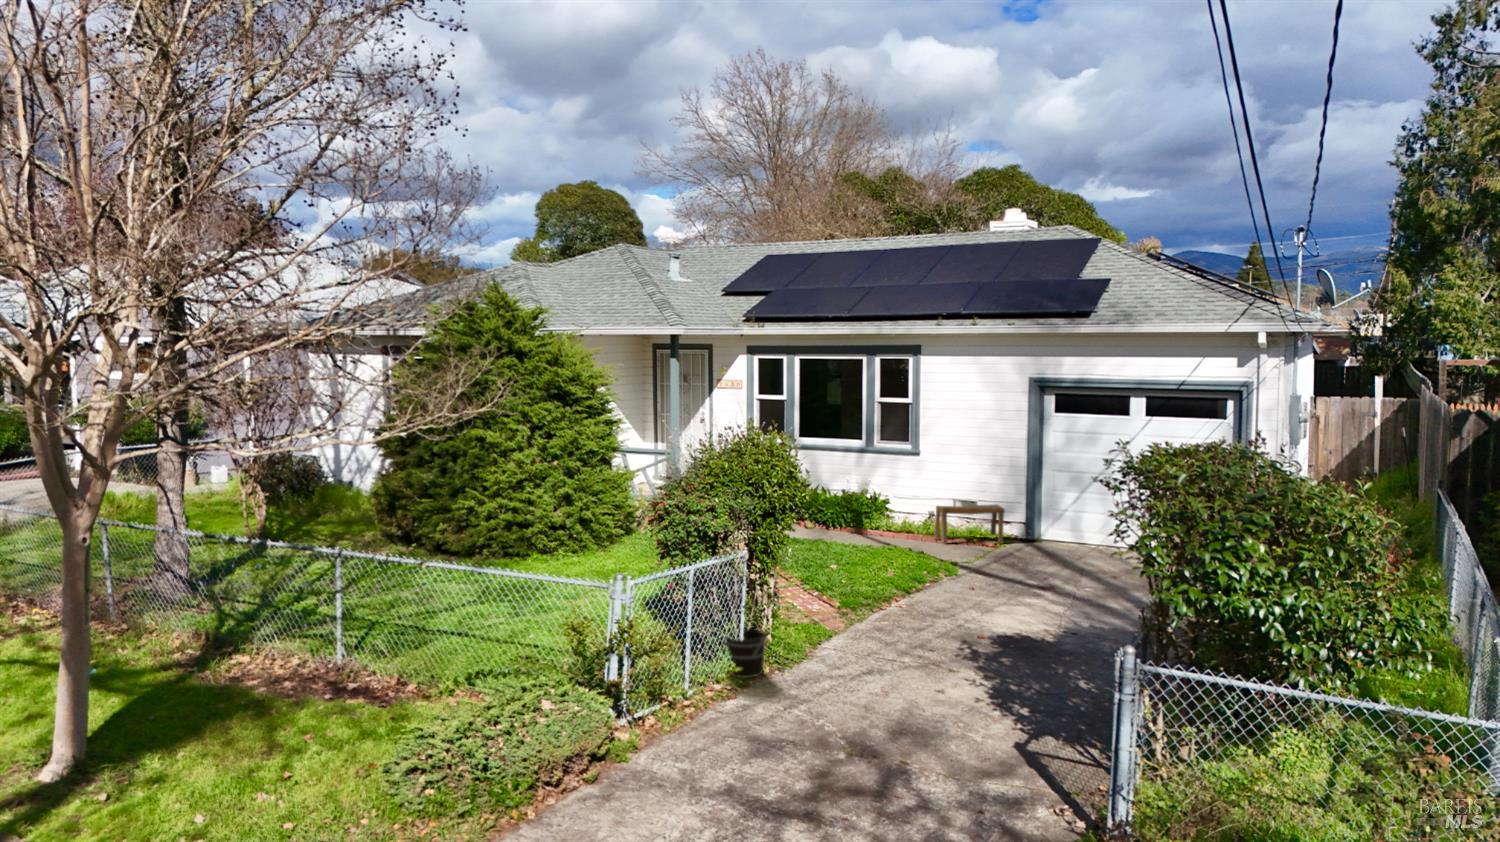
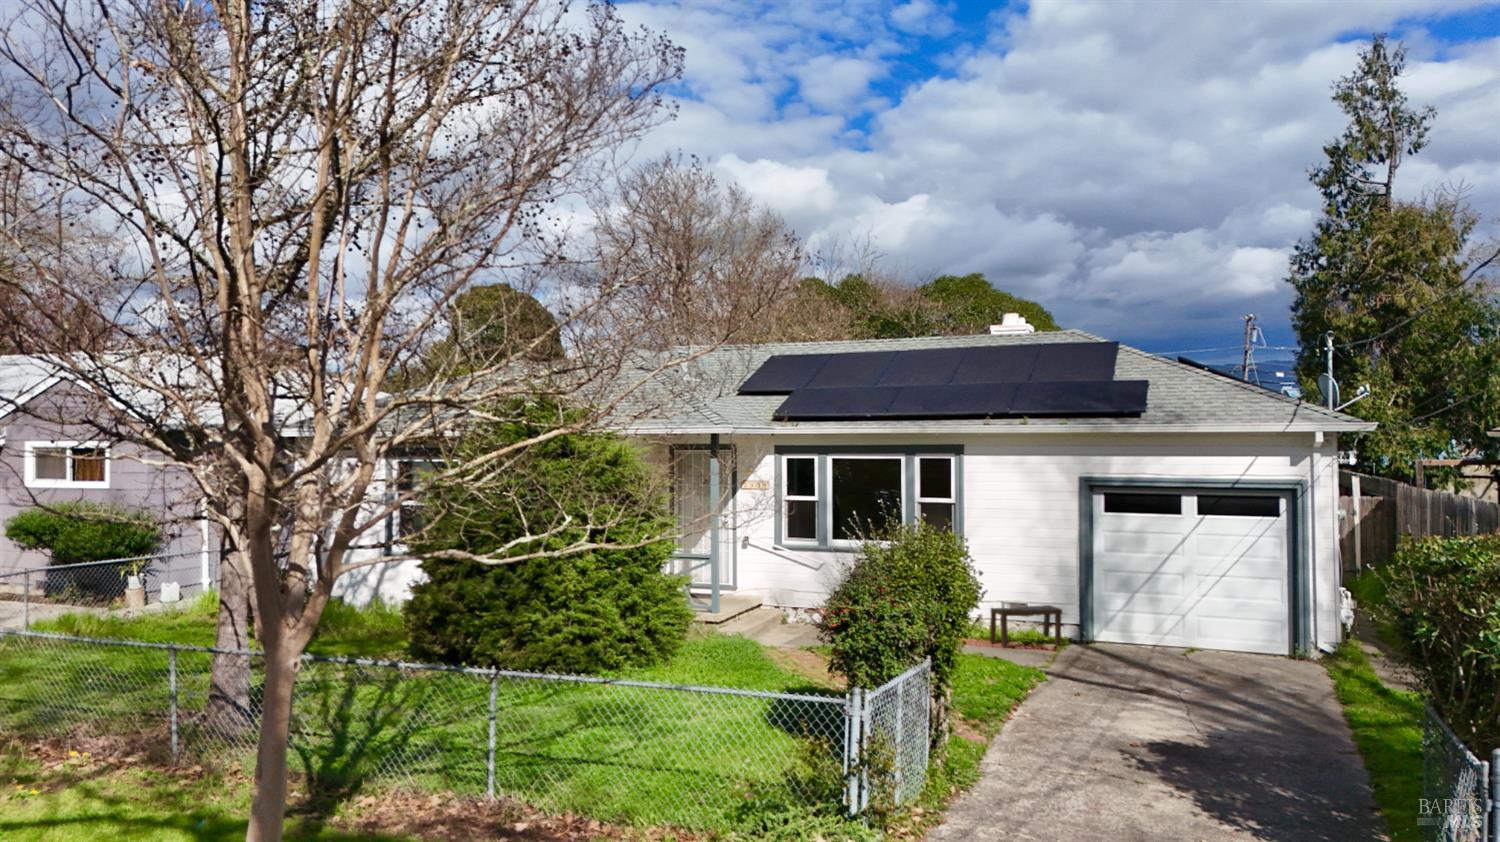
bucket: present [724,629,766,678] -> none [931,756,981,812]

